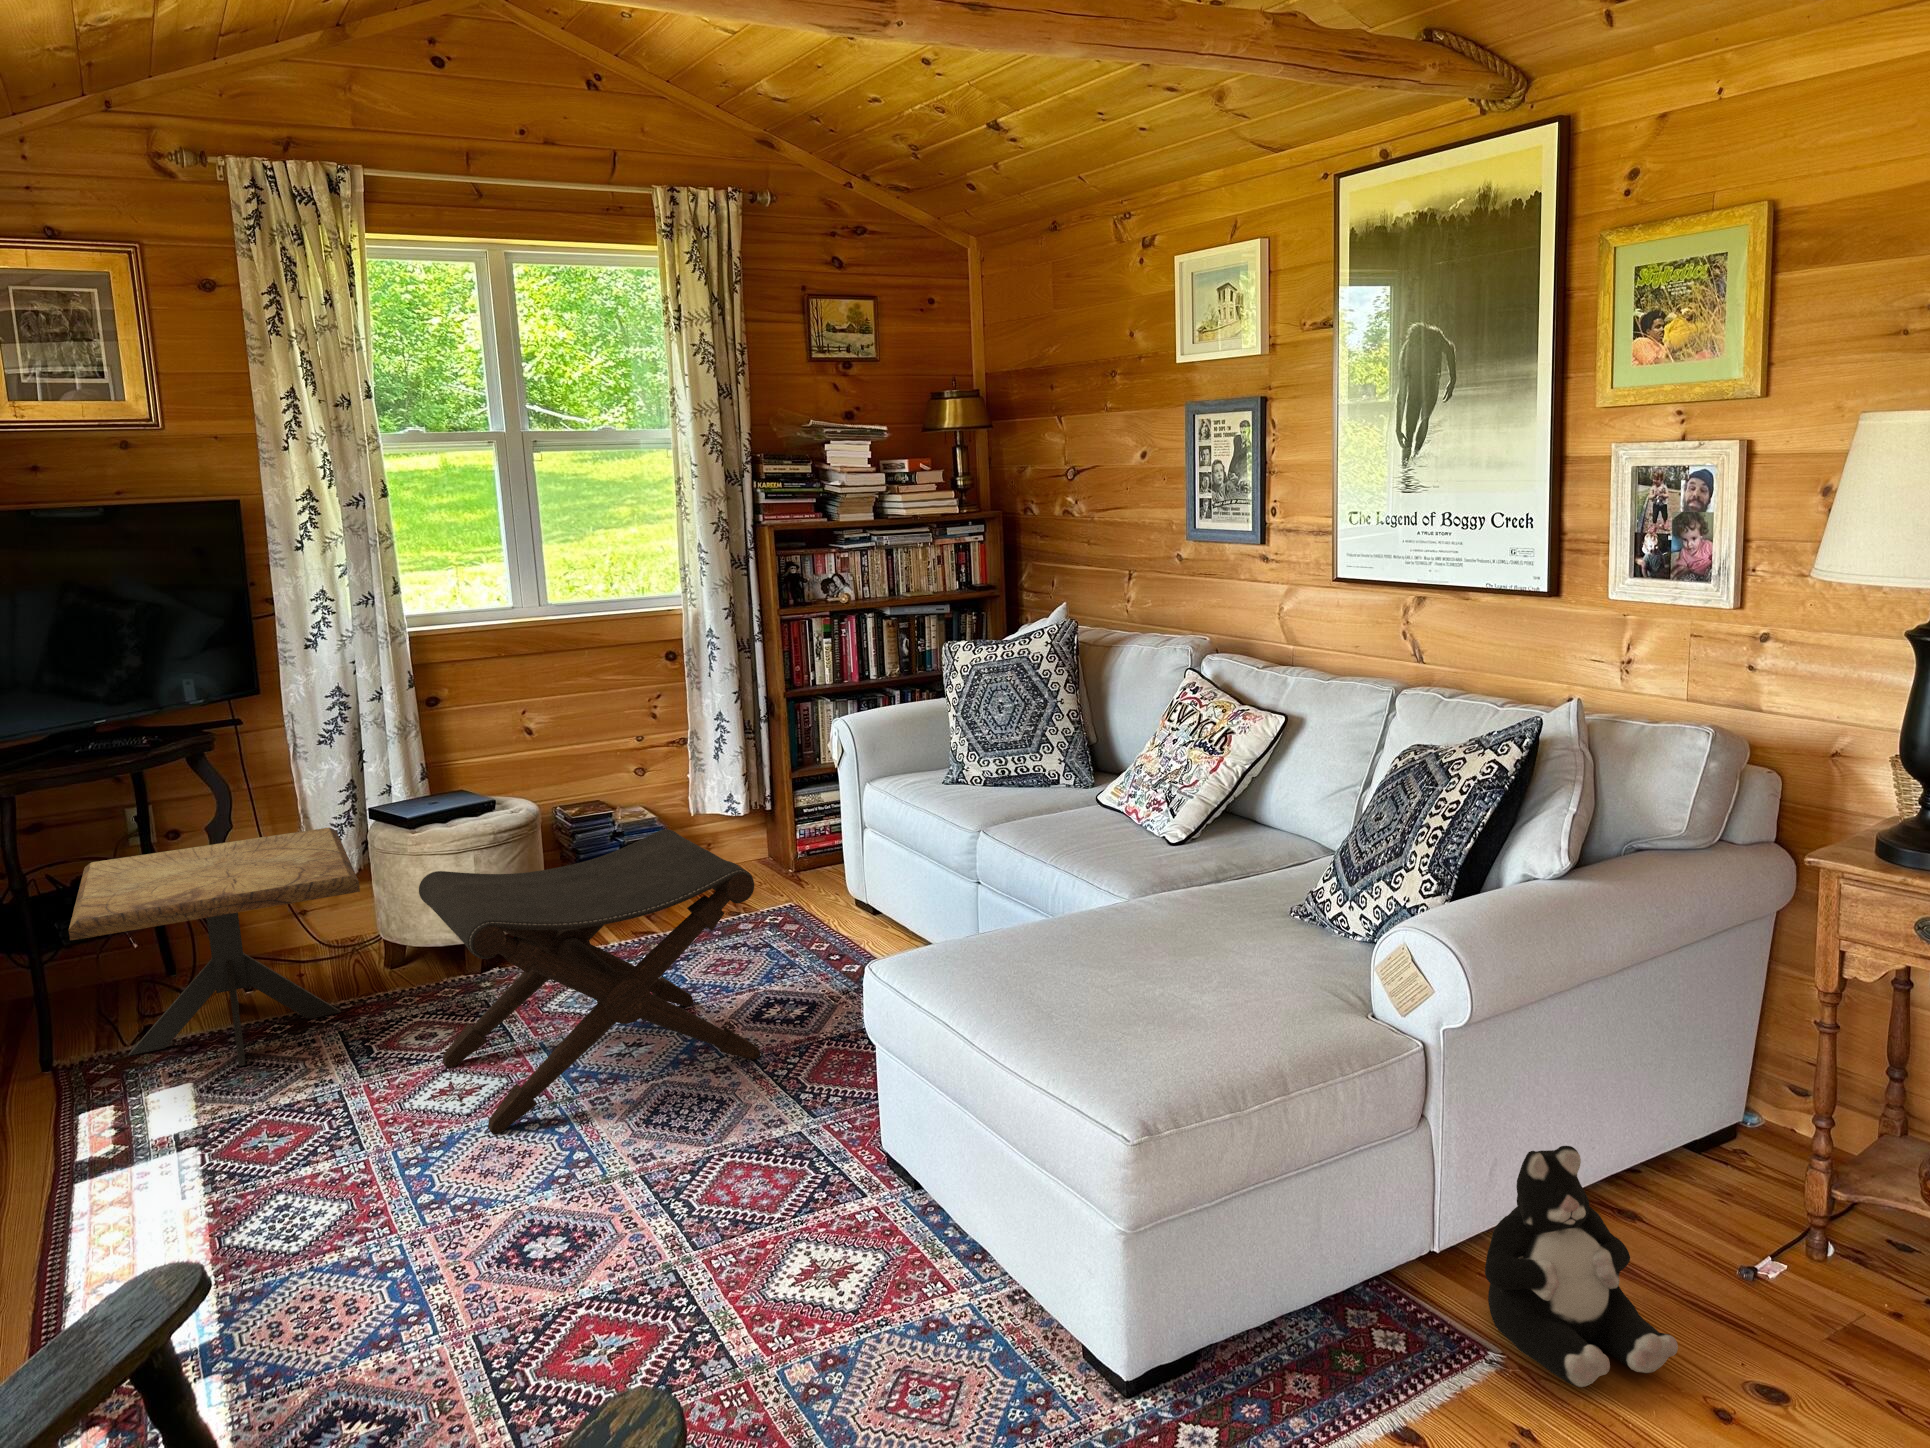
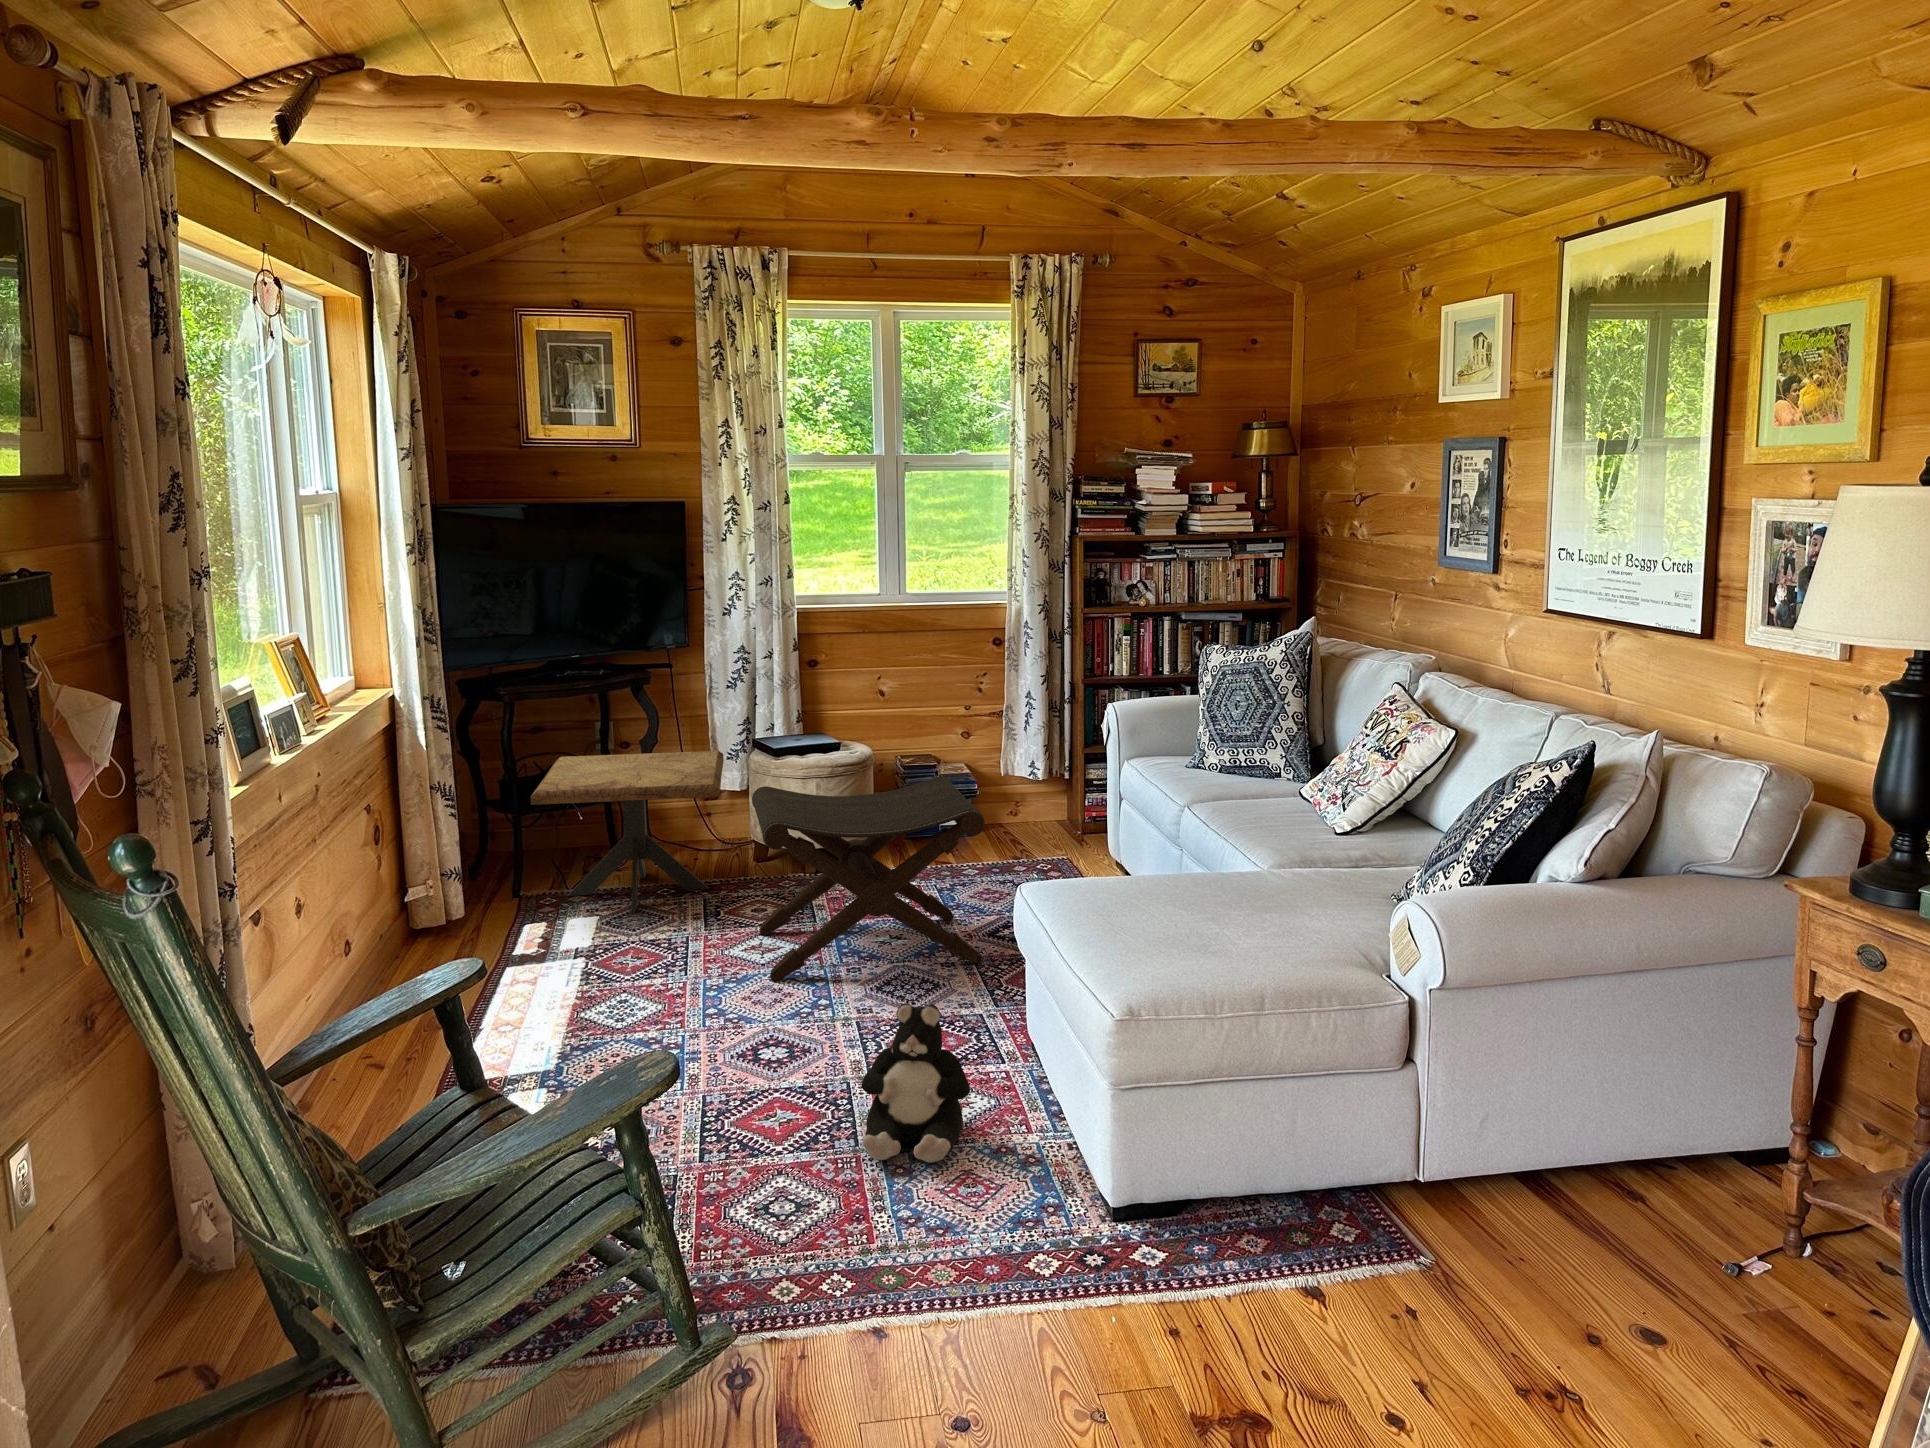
plush toy: present [1485,1146,1678,1387] -> present [861,1003,970,1163]

